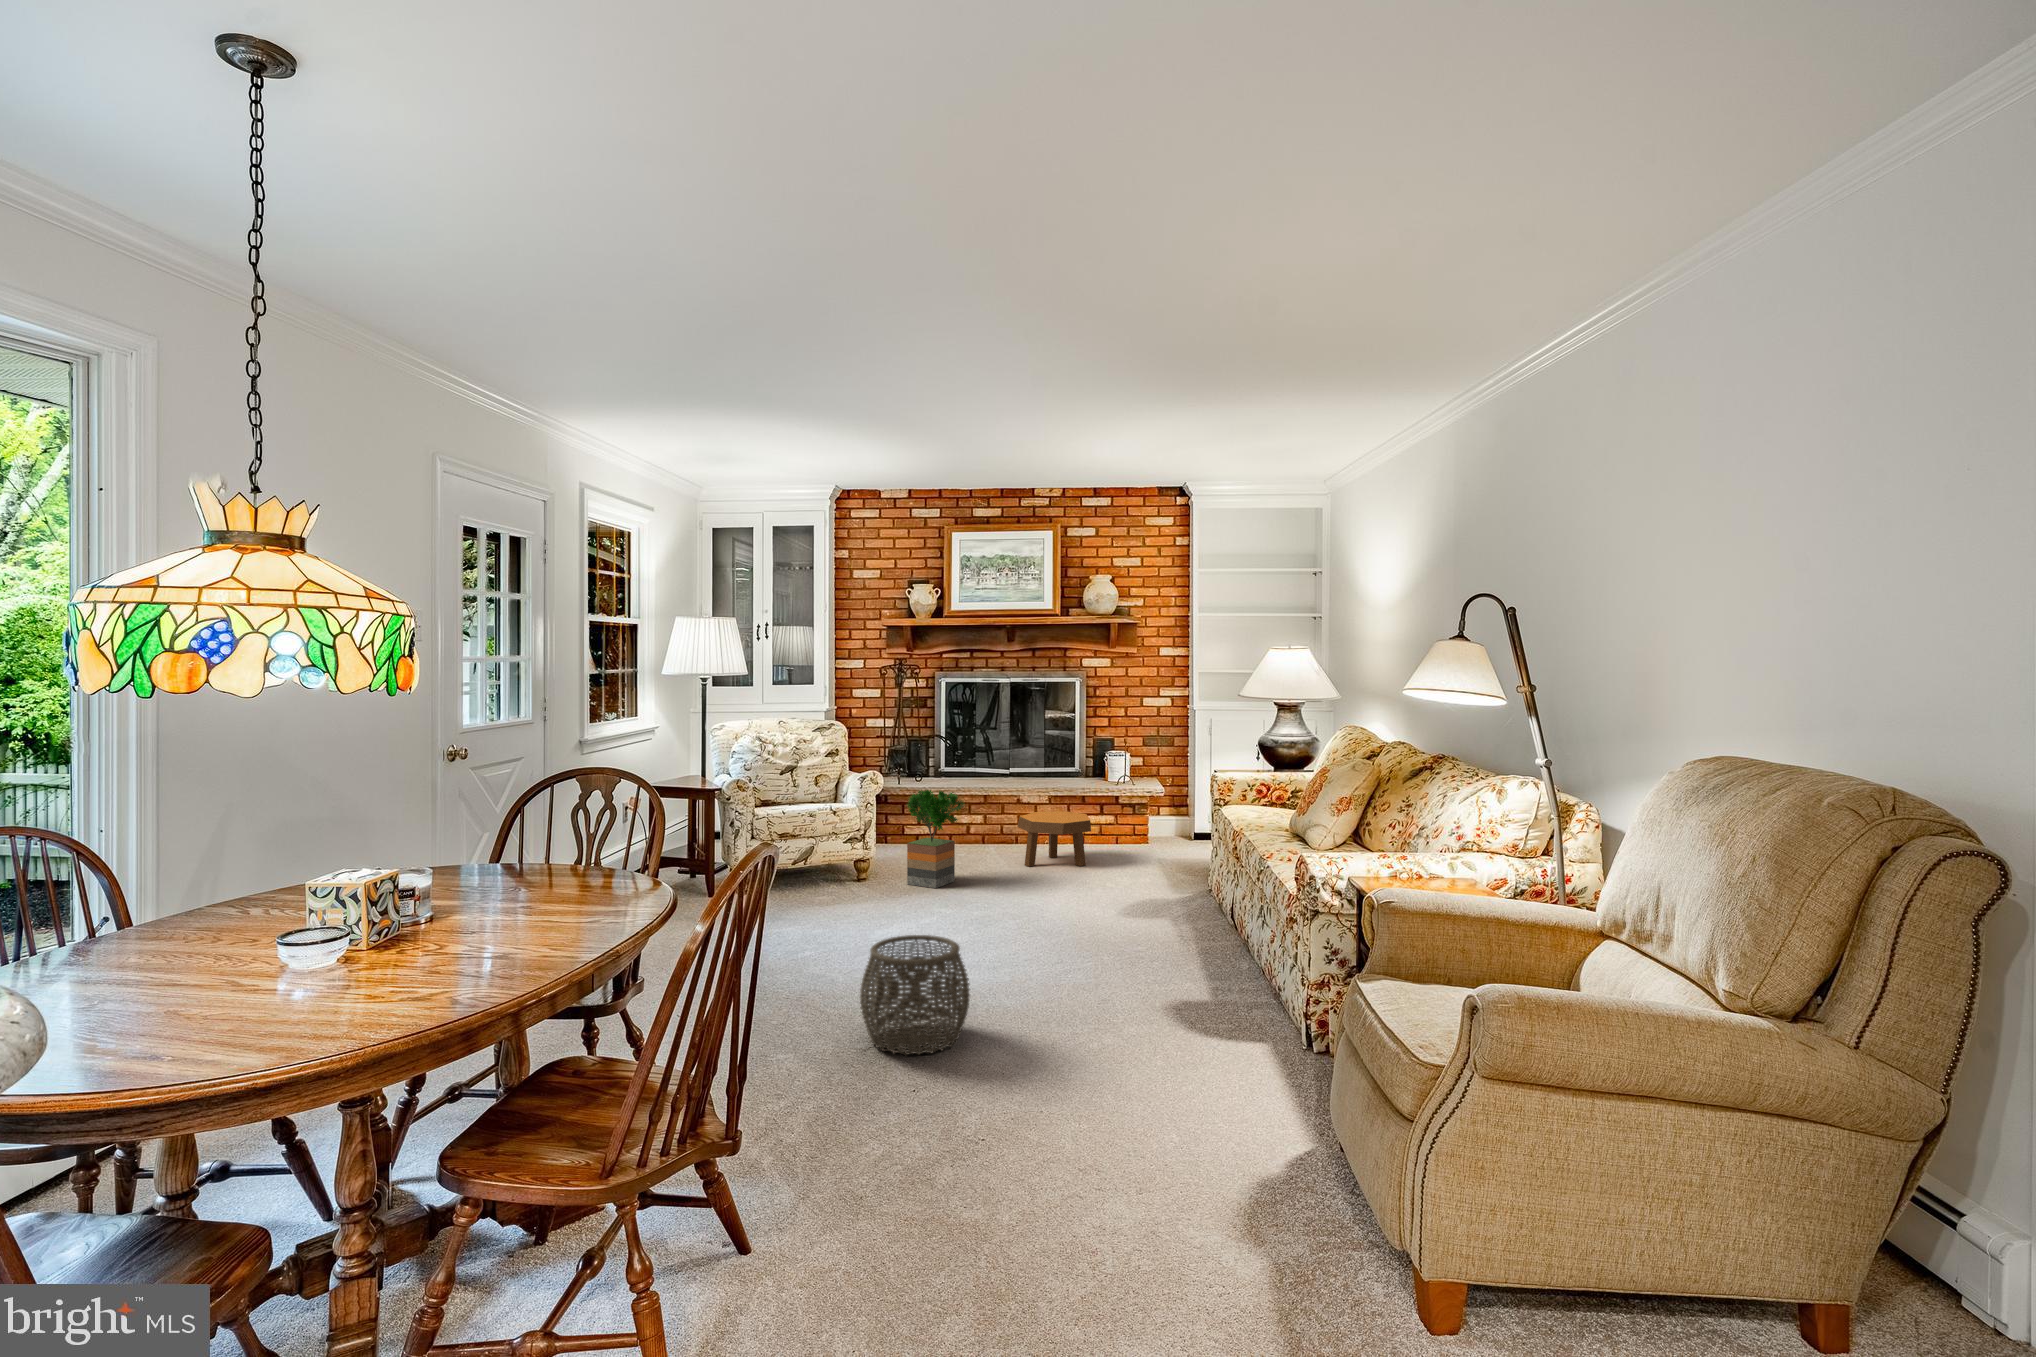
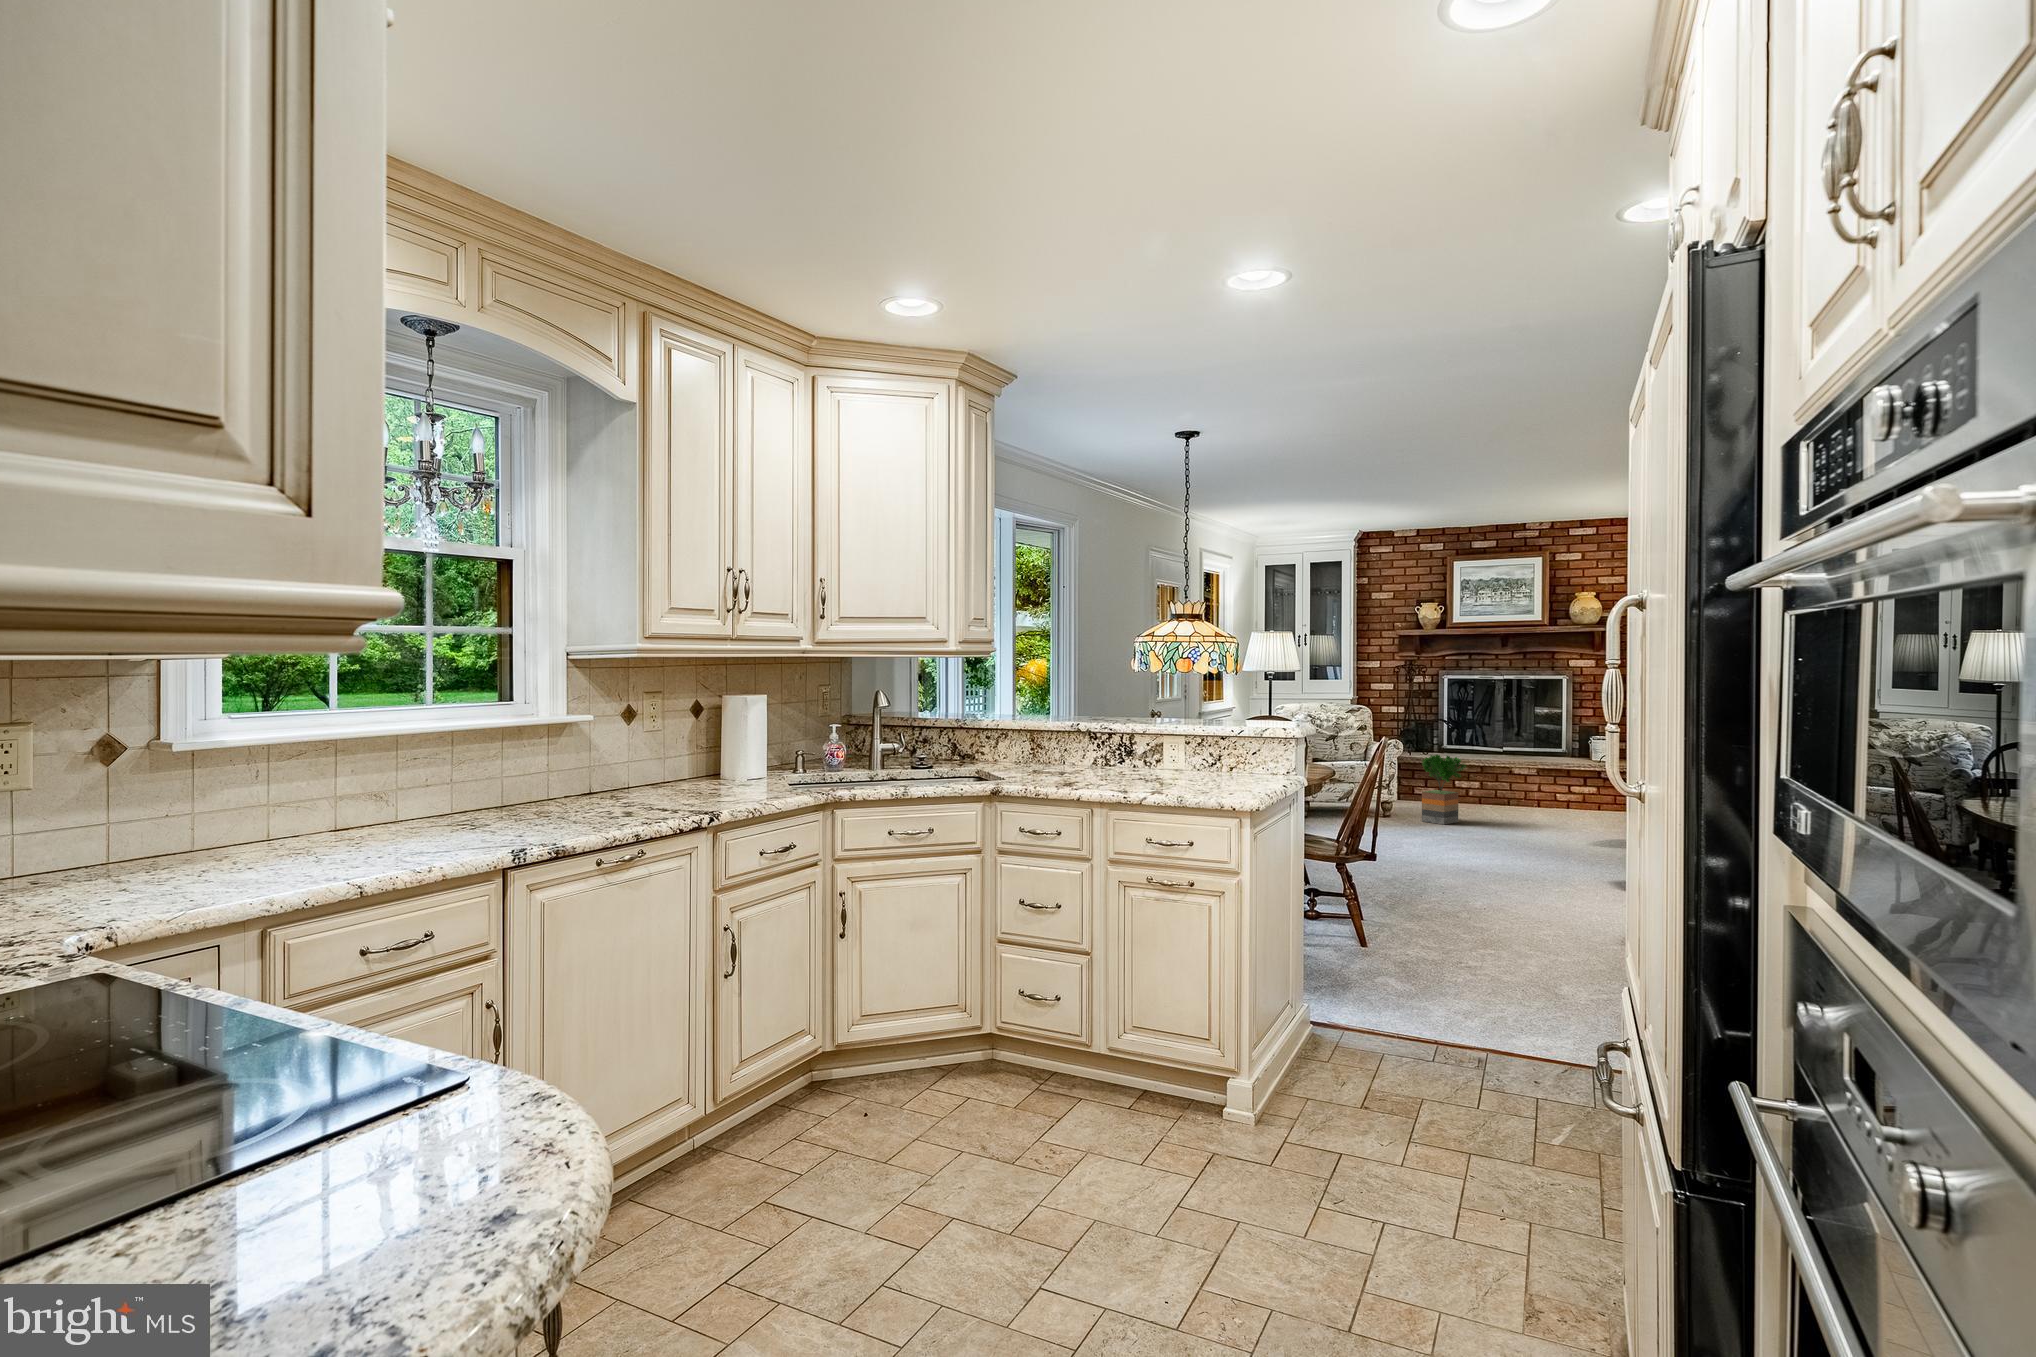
footstool: present [1018,811,1091,867] -> none [1509,779,1573,821]
woven basket: present [860,935,970,1055] -> none [1407,822,1477,885]

